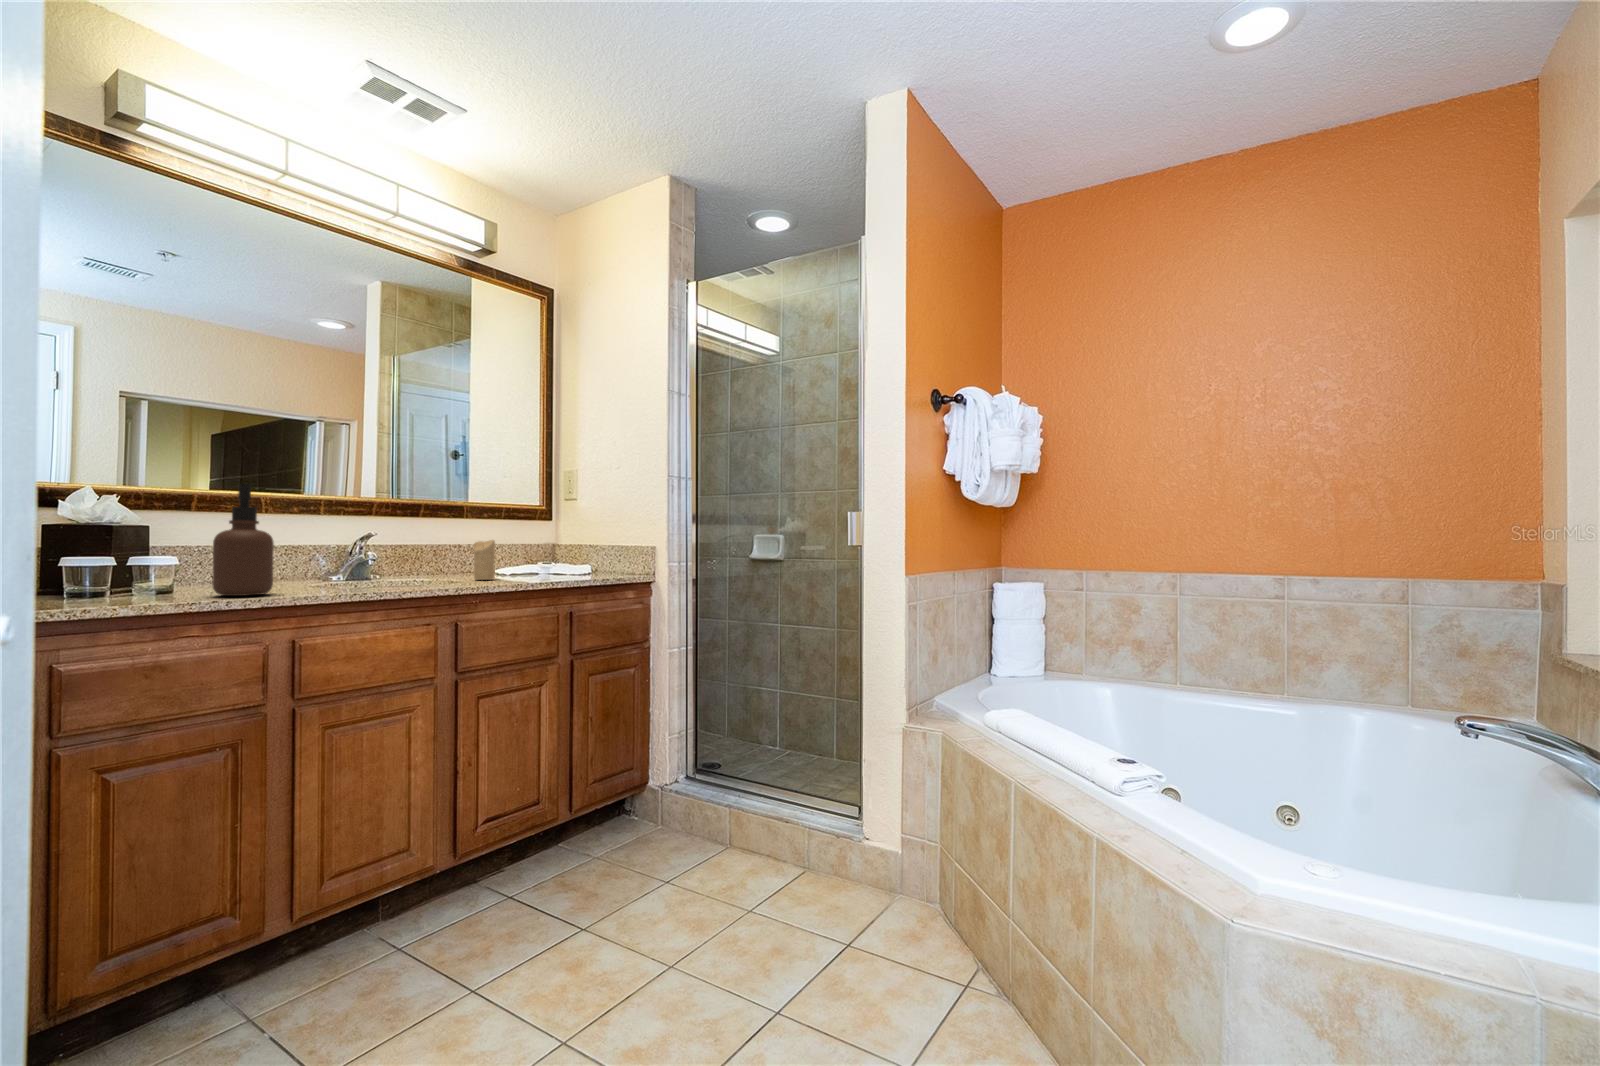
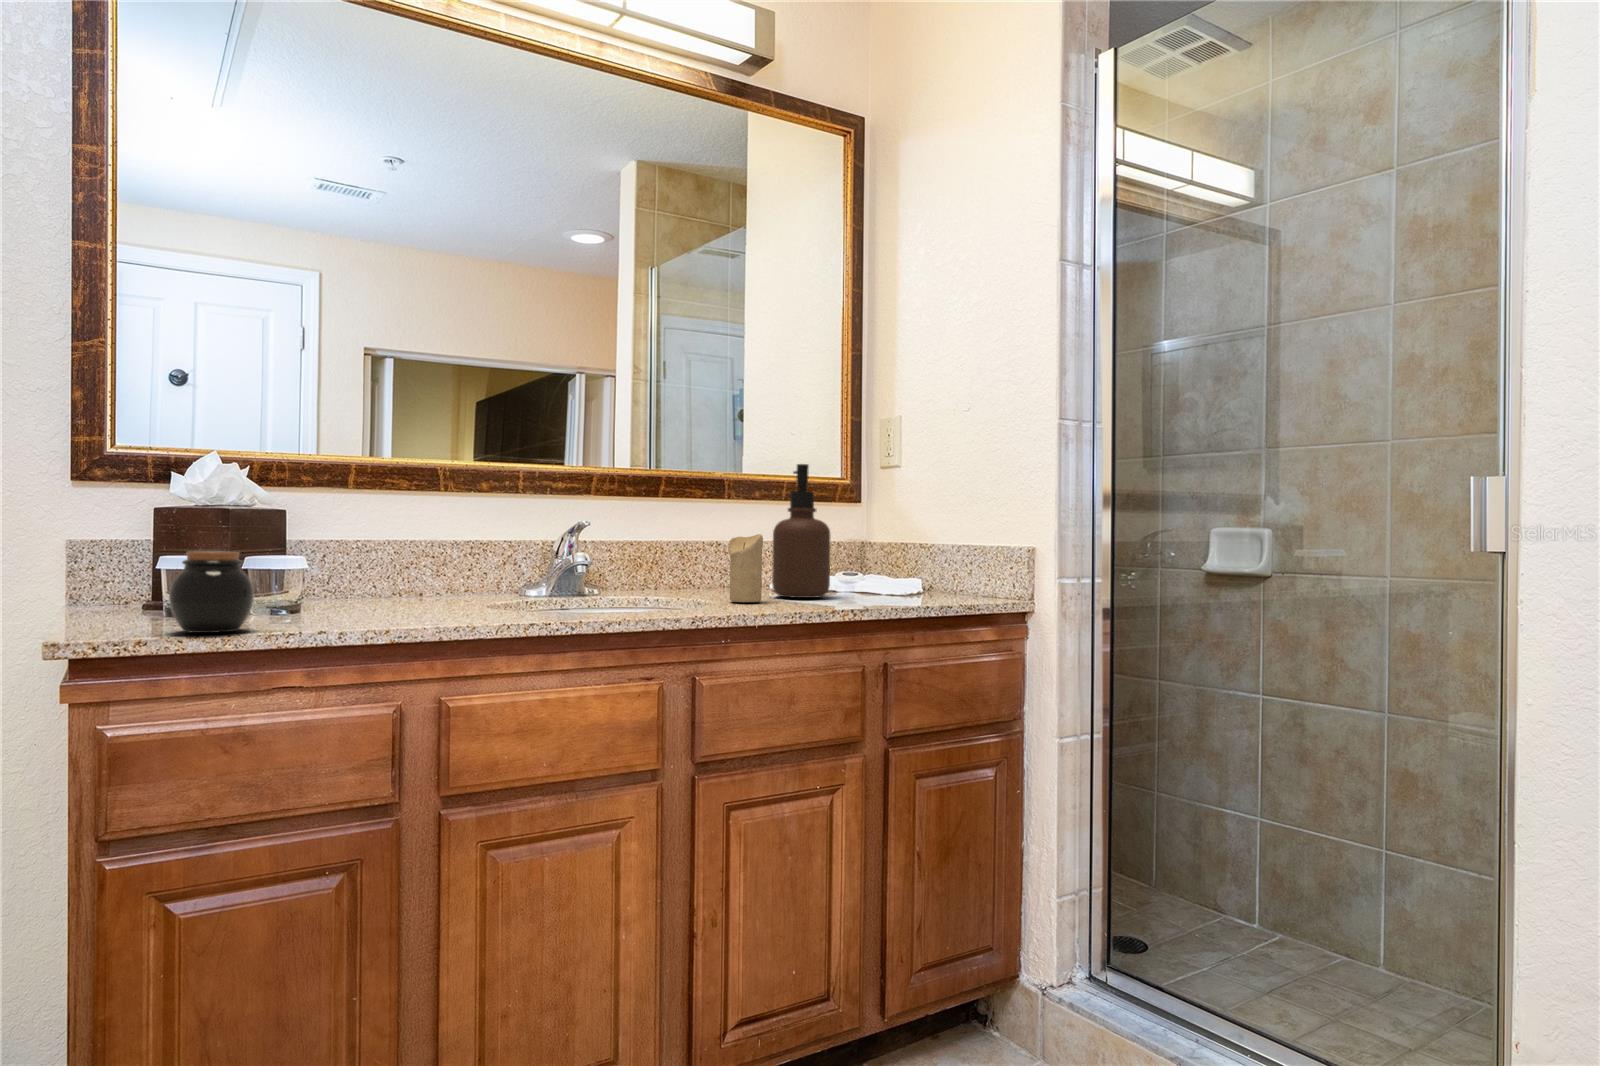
soap dispenser: present [212,484,274,596] -> present [772,464,831,598]
jar: none [97,553,160,604] -> present [169,551,254,633]

